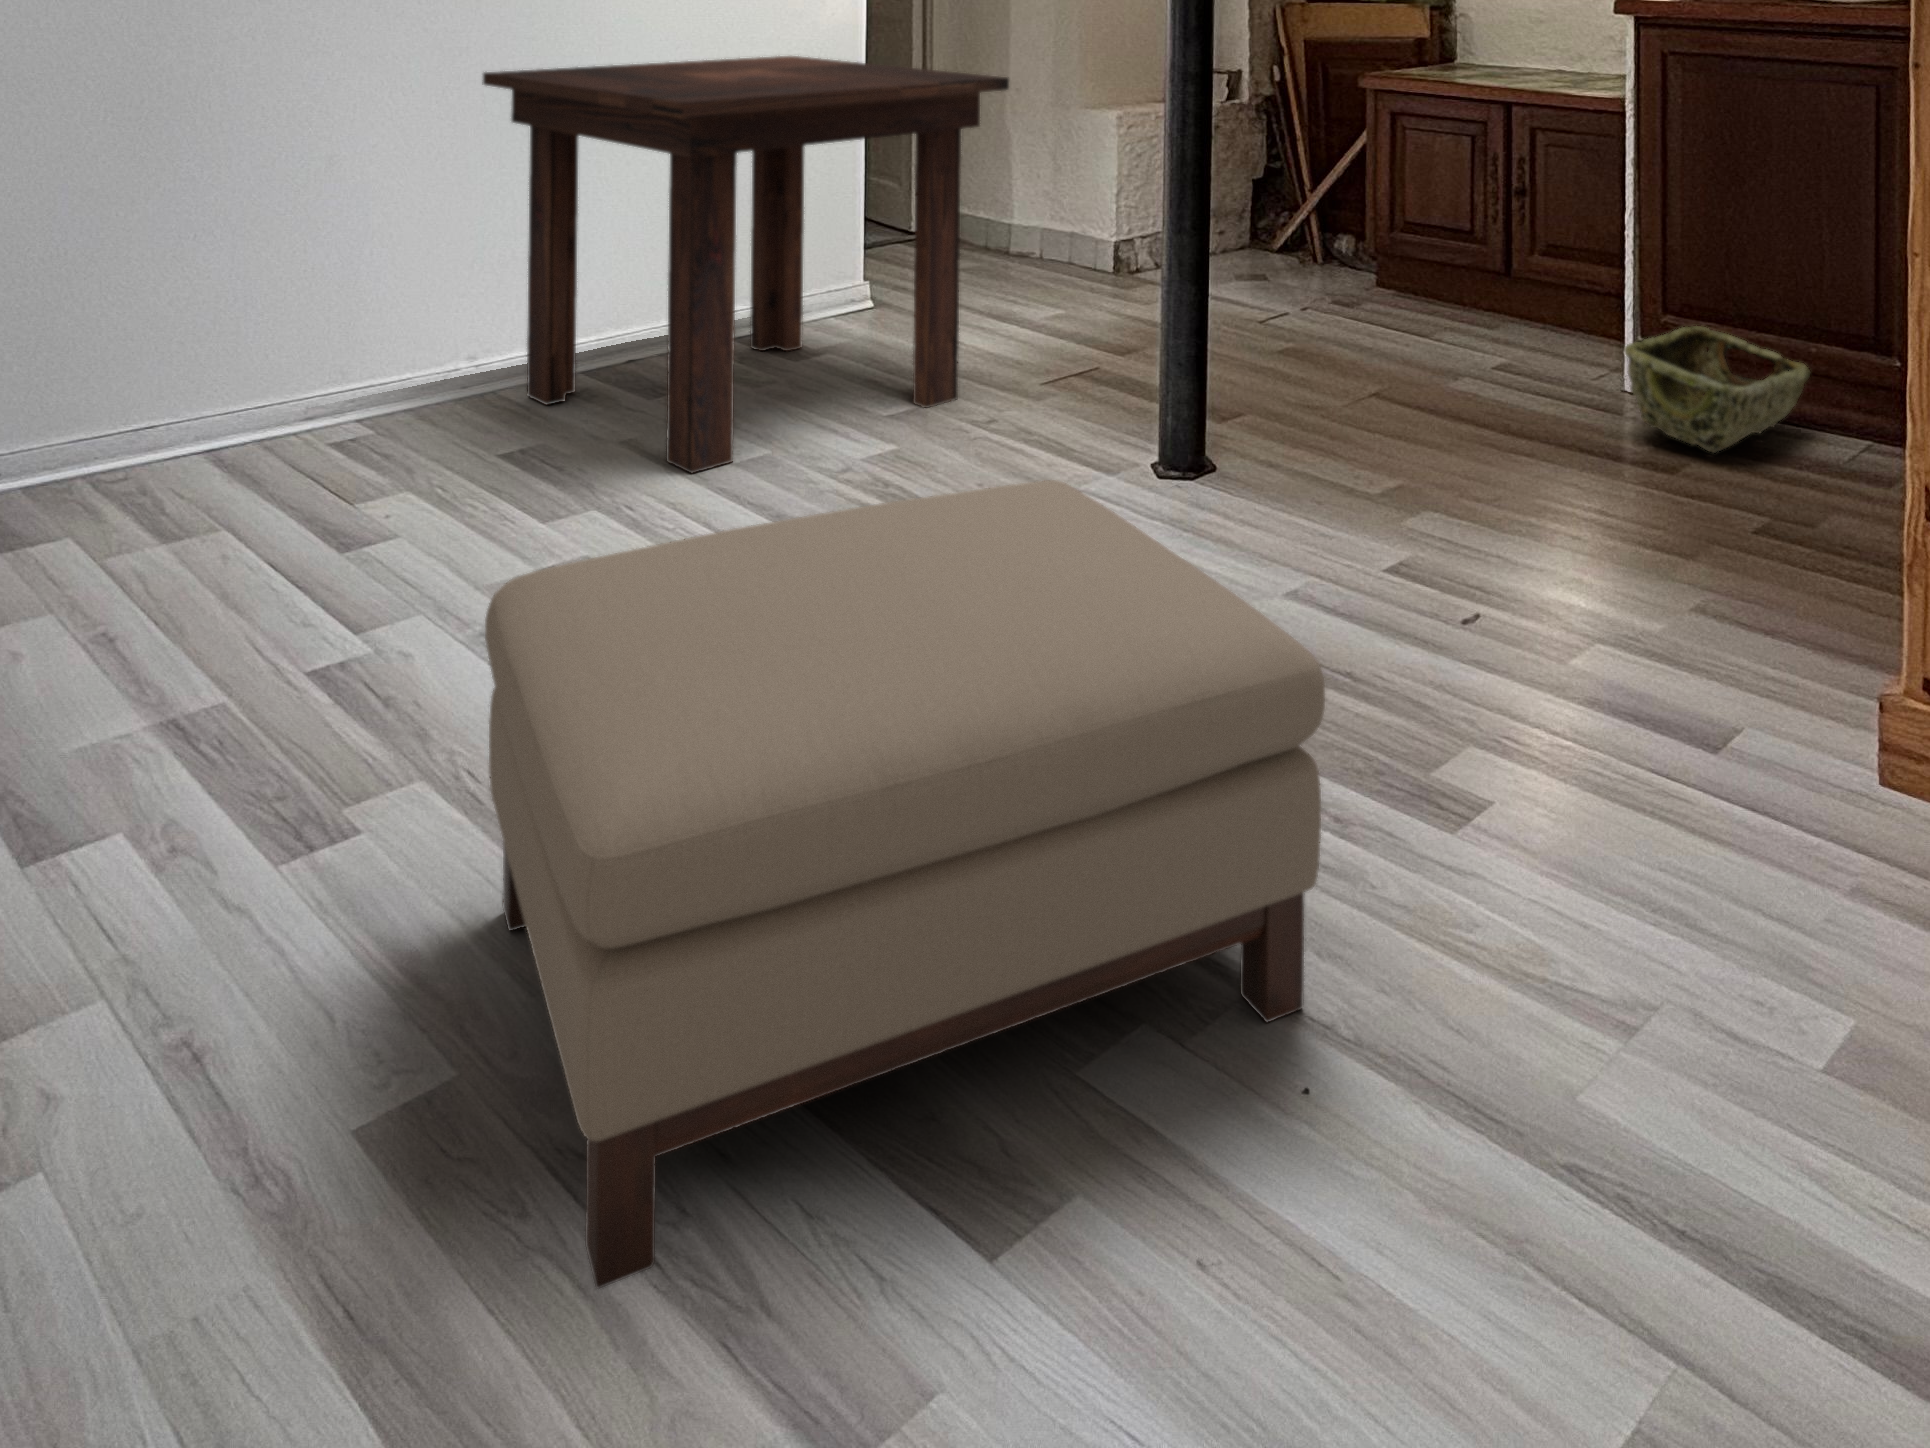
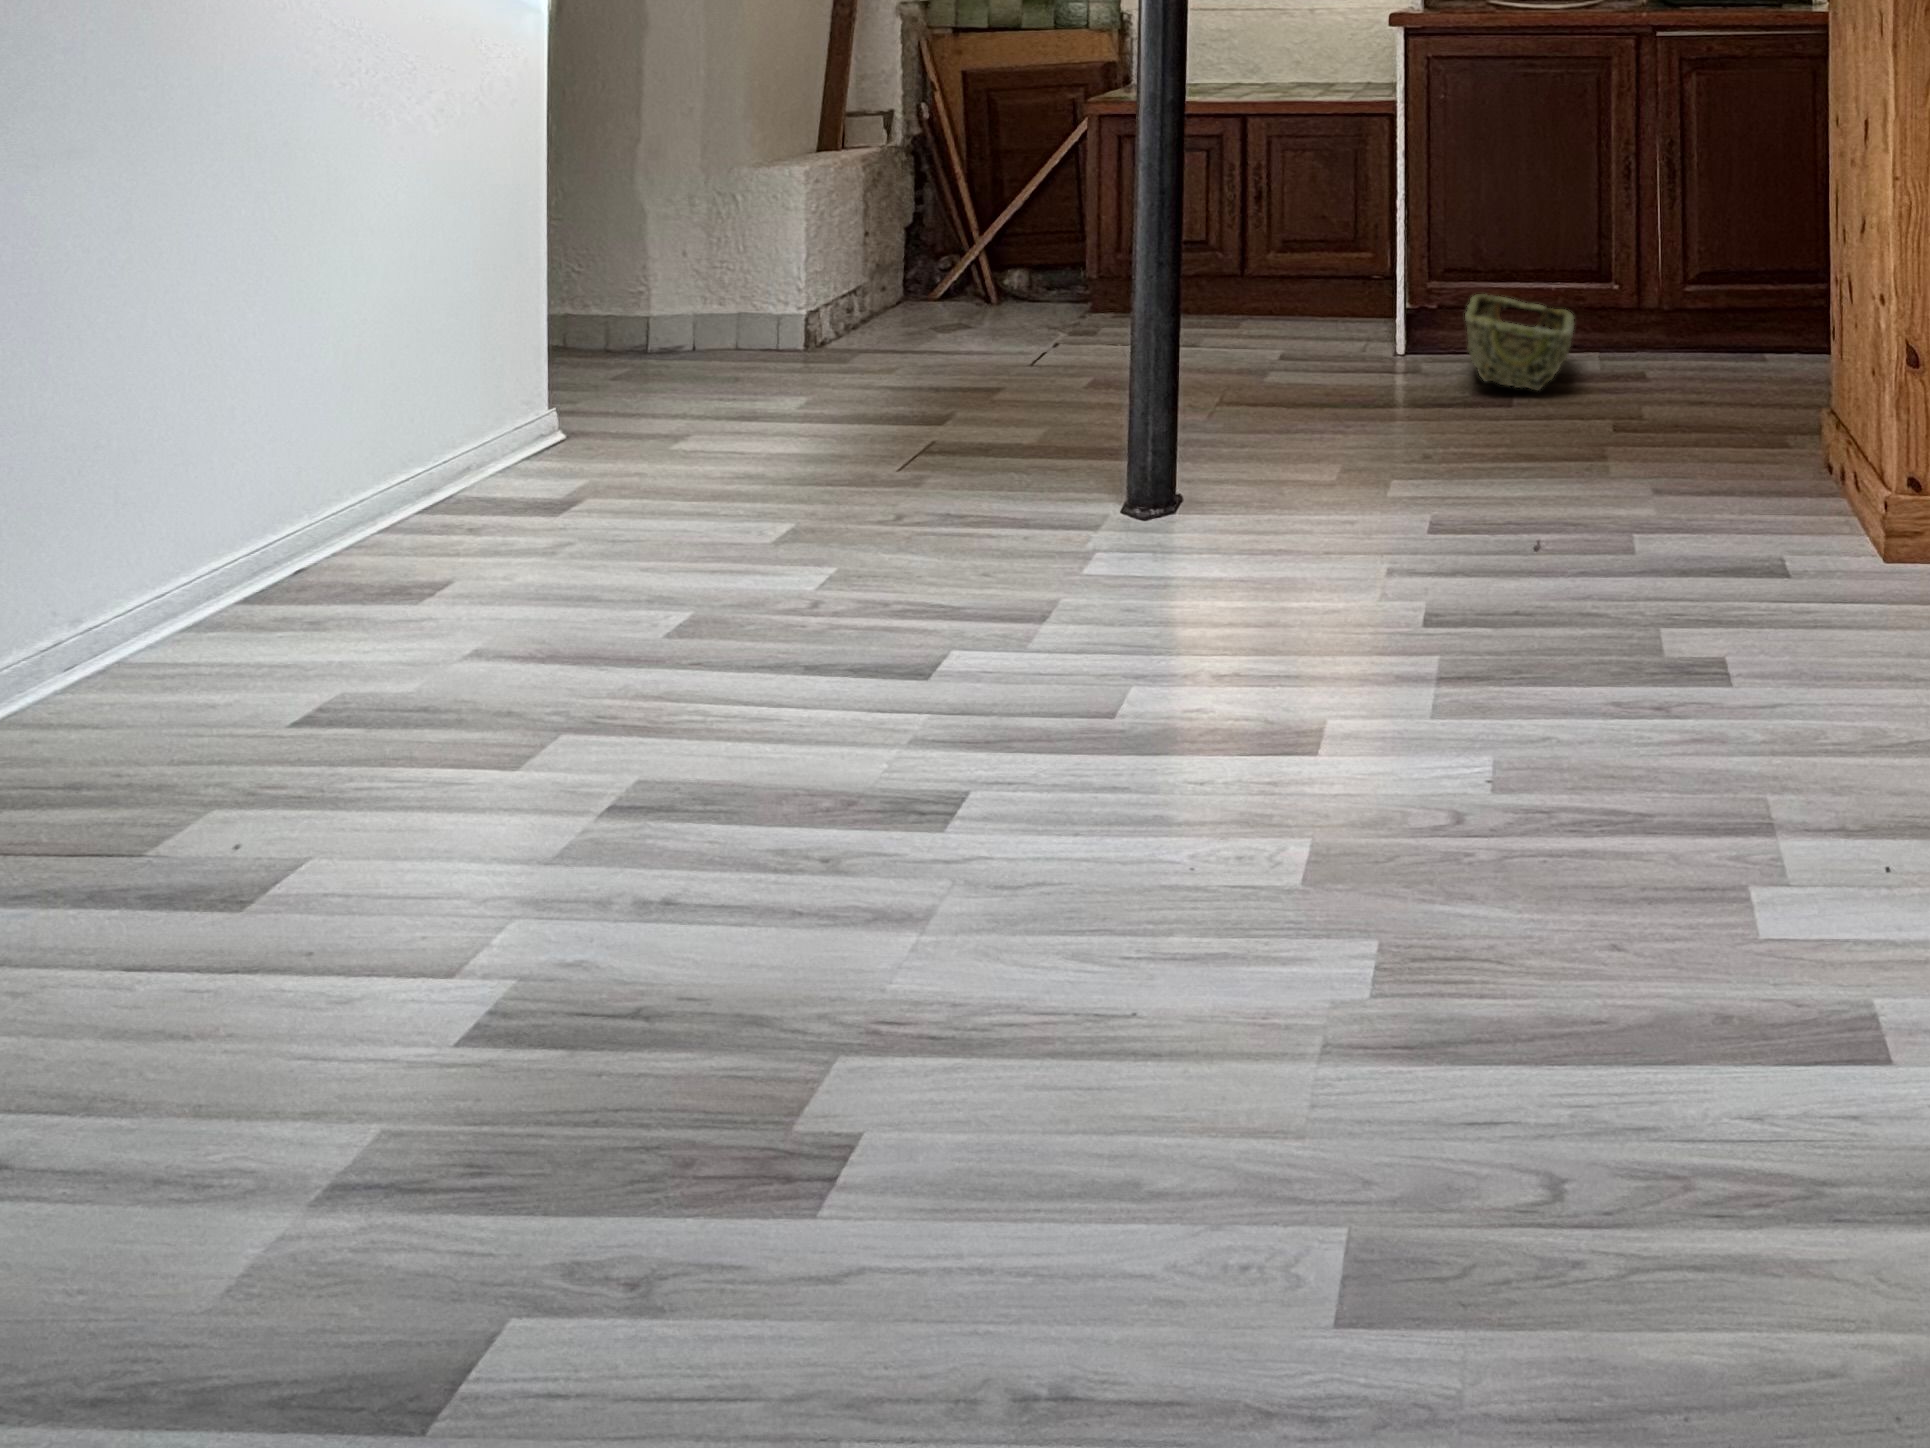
dining table: present [482,56,1009,473] -> none [37,113,888,666]
ottoman: present [485,480,1325,1288] -> none [1159,468,1855,1221]

